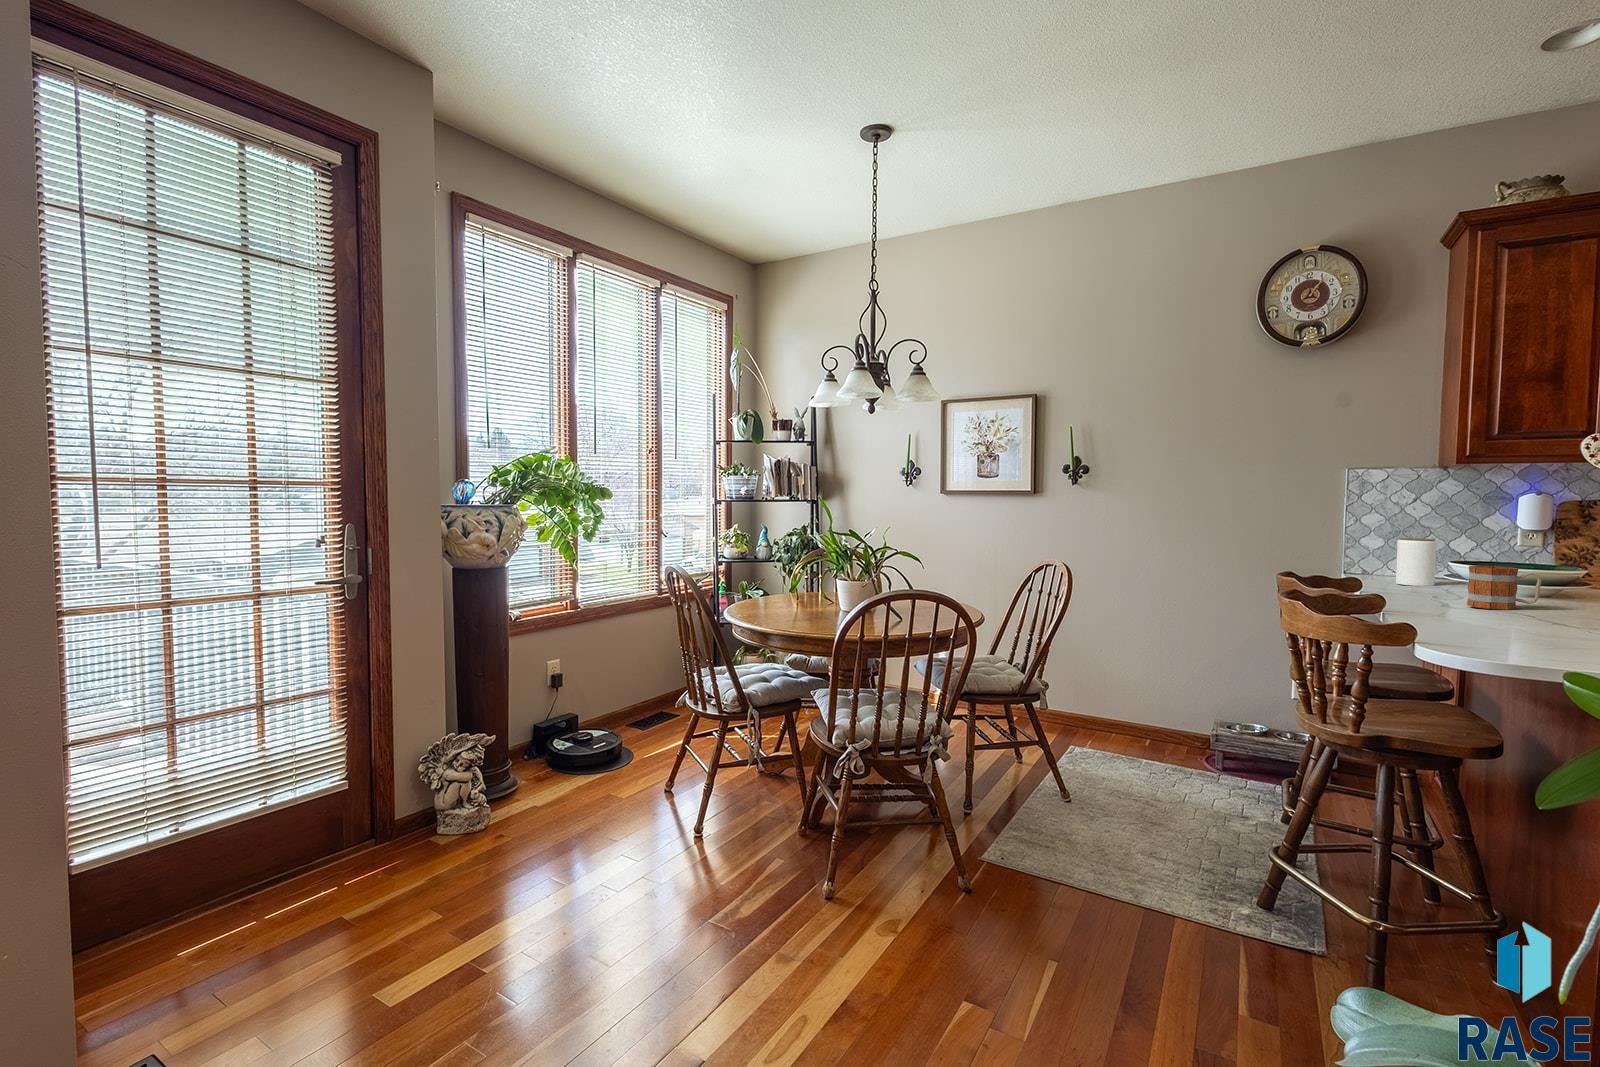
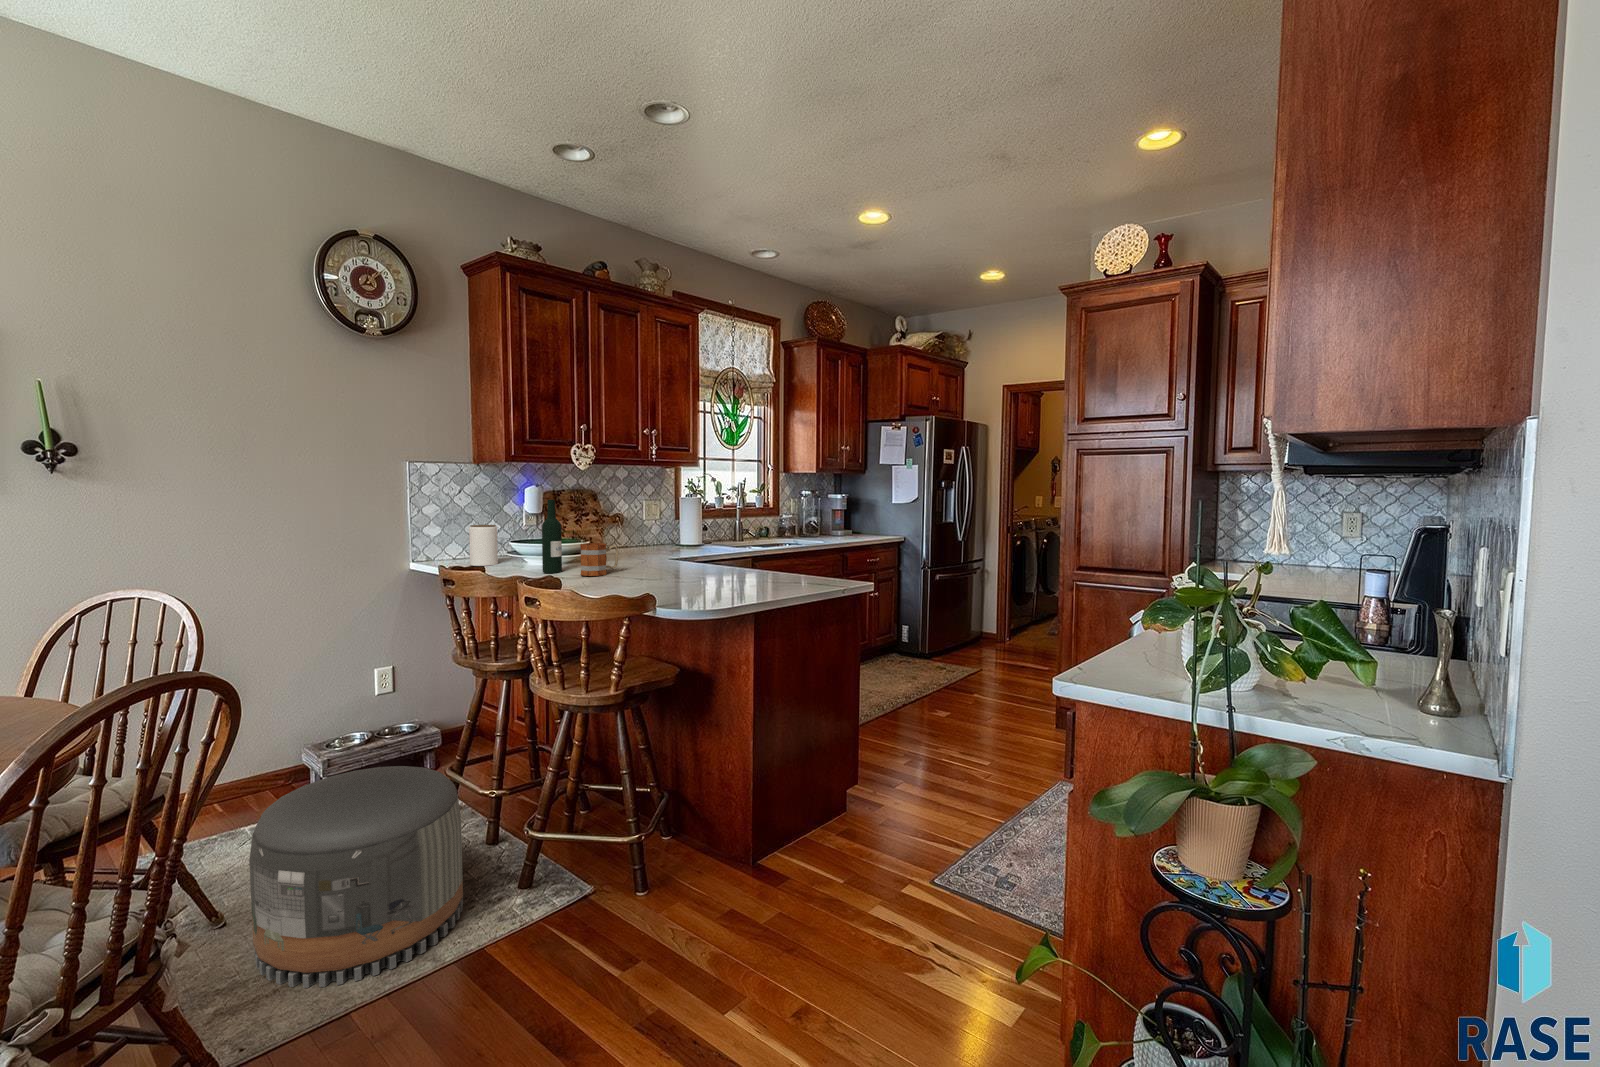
wine bottle: none [1439,508,1472,600] -> present [542,500,562,573]
pouf: none [1052,723,1215,890] -> present [249,766,463,988]

